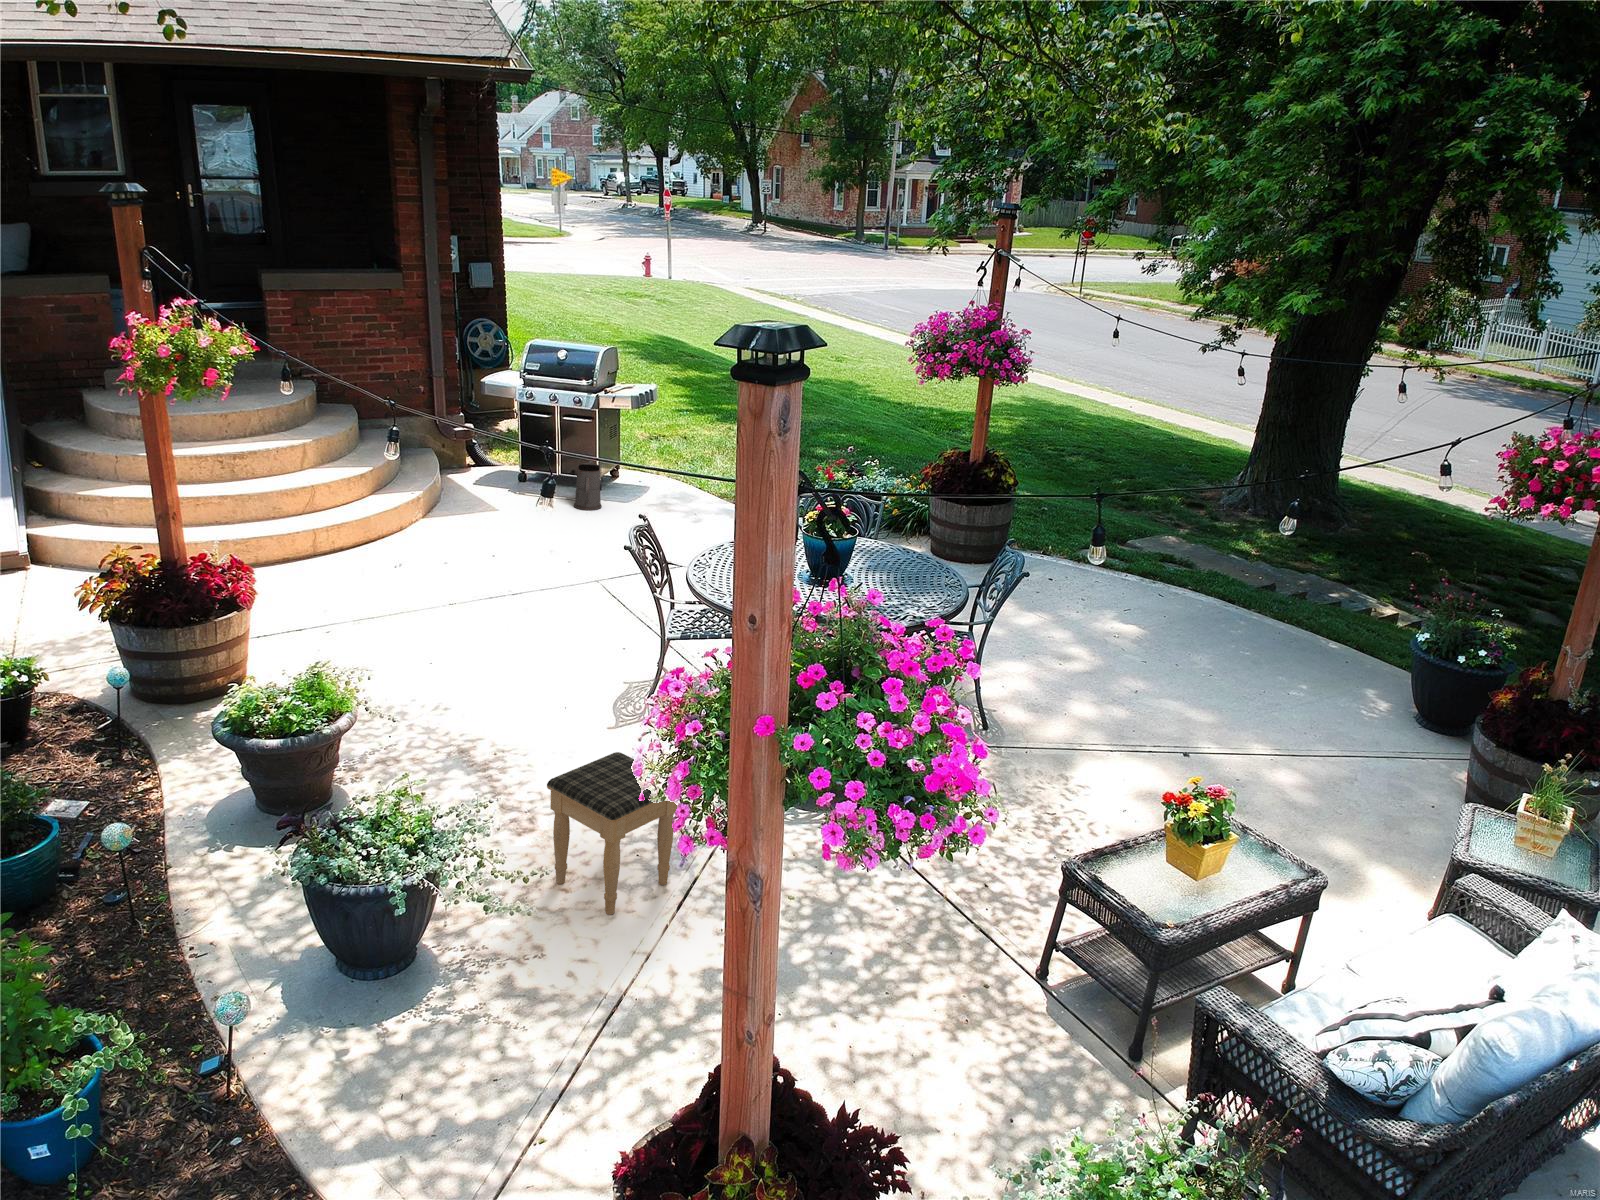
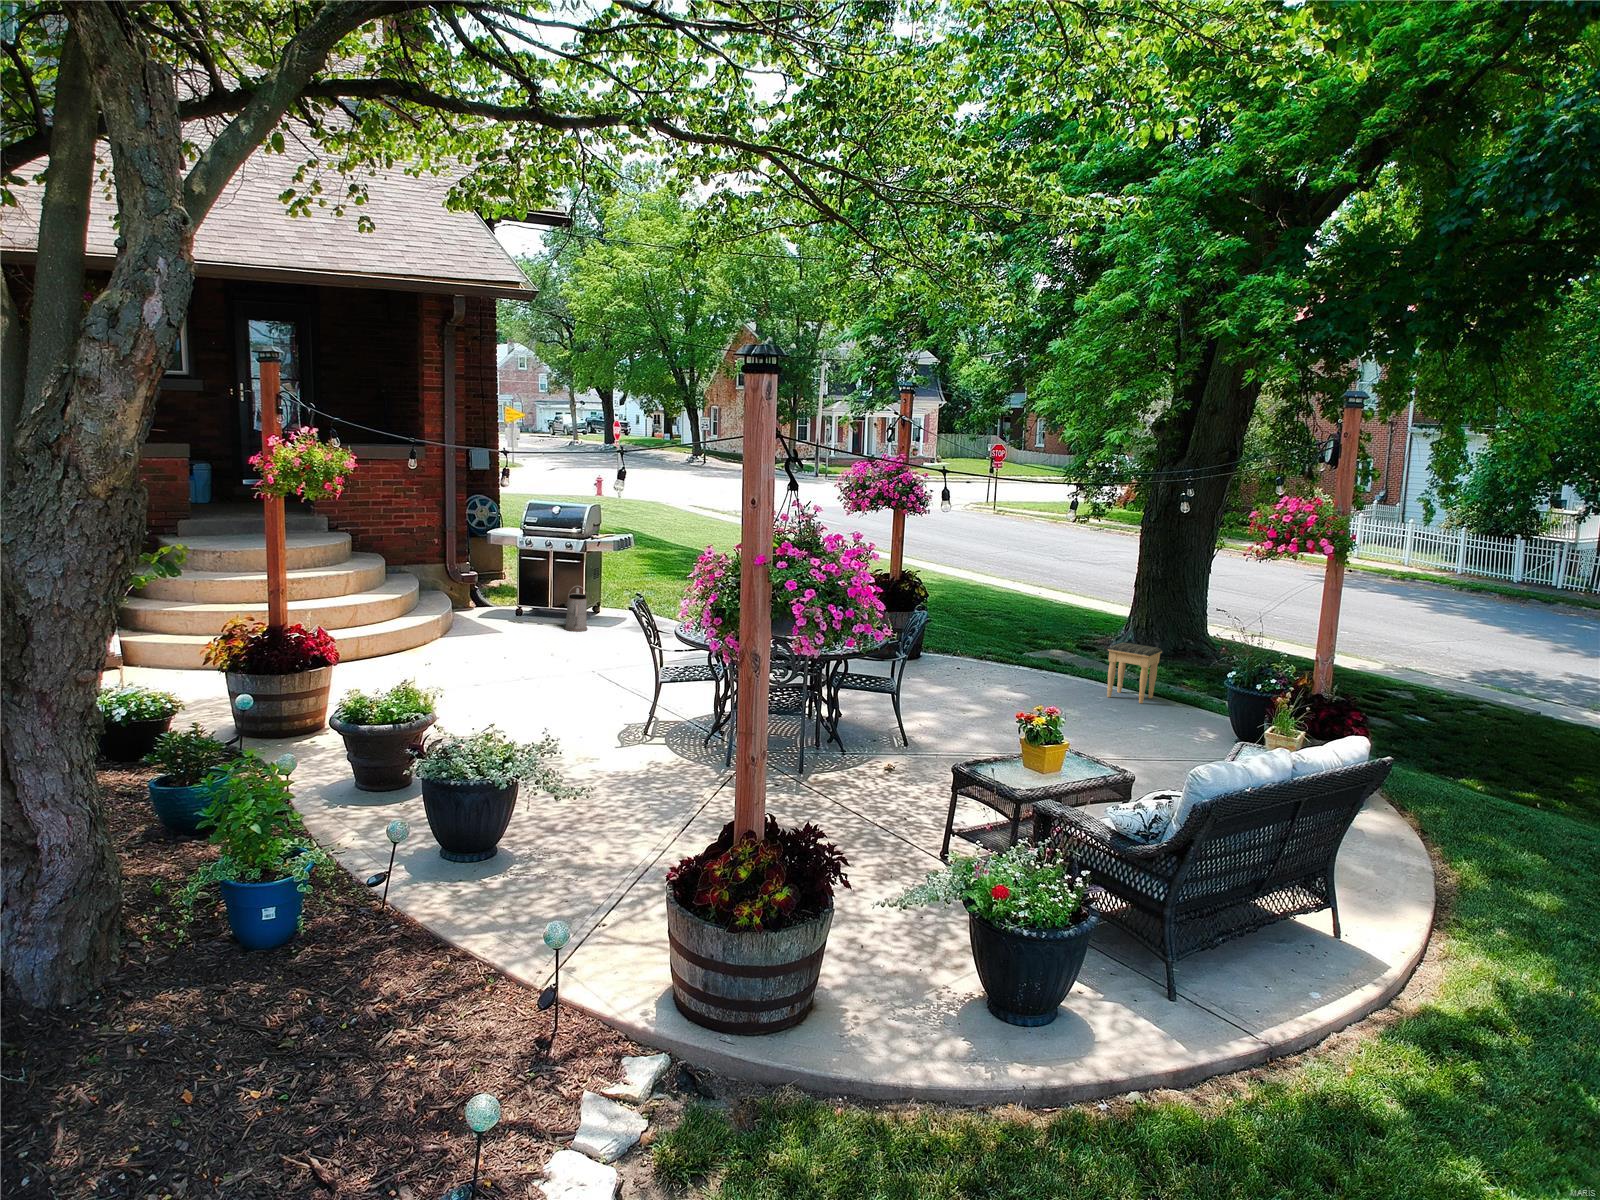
footstool: present [547,752,677,915] -> present [1107,642,1162,703]

